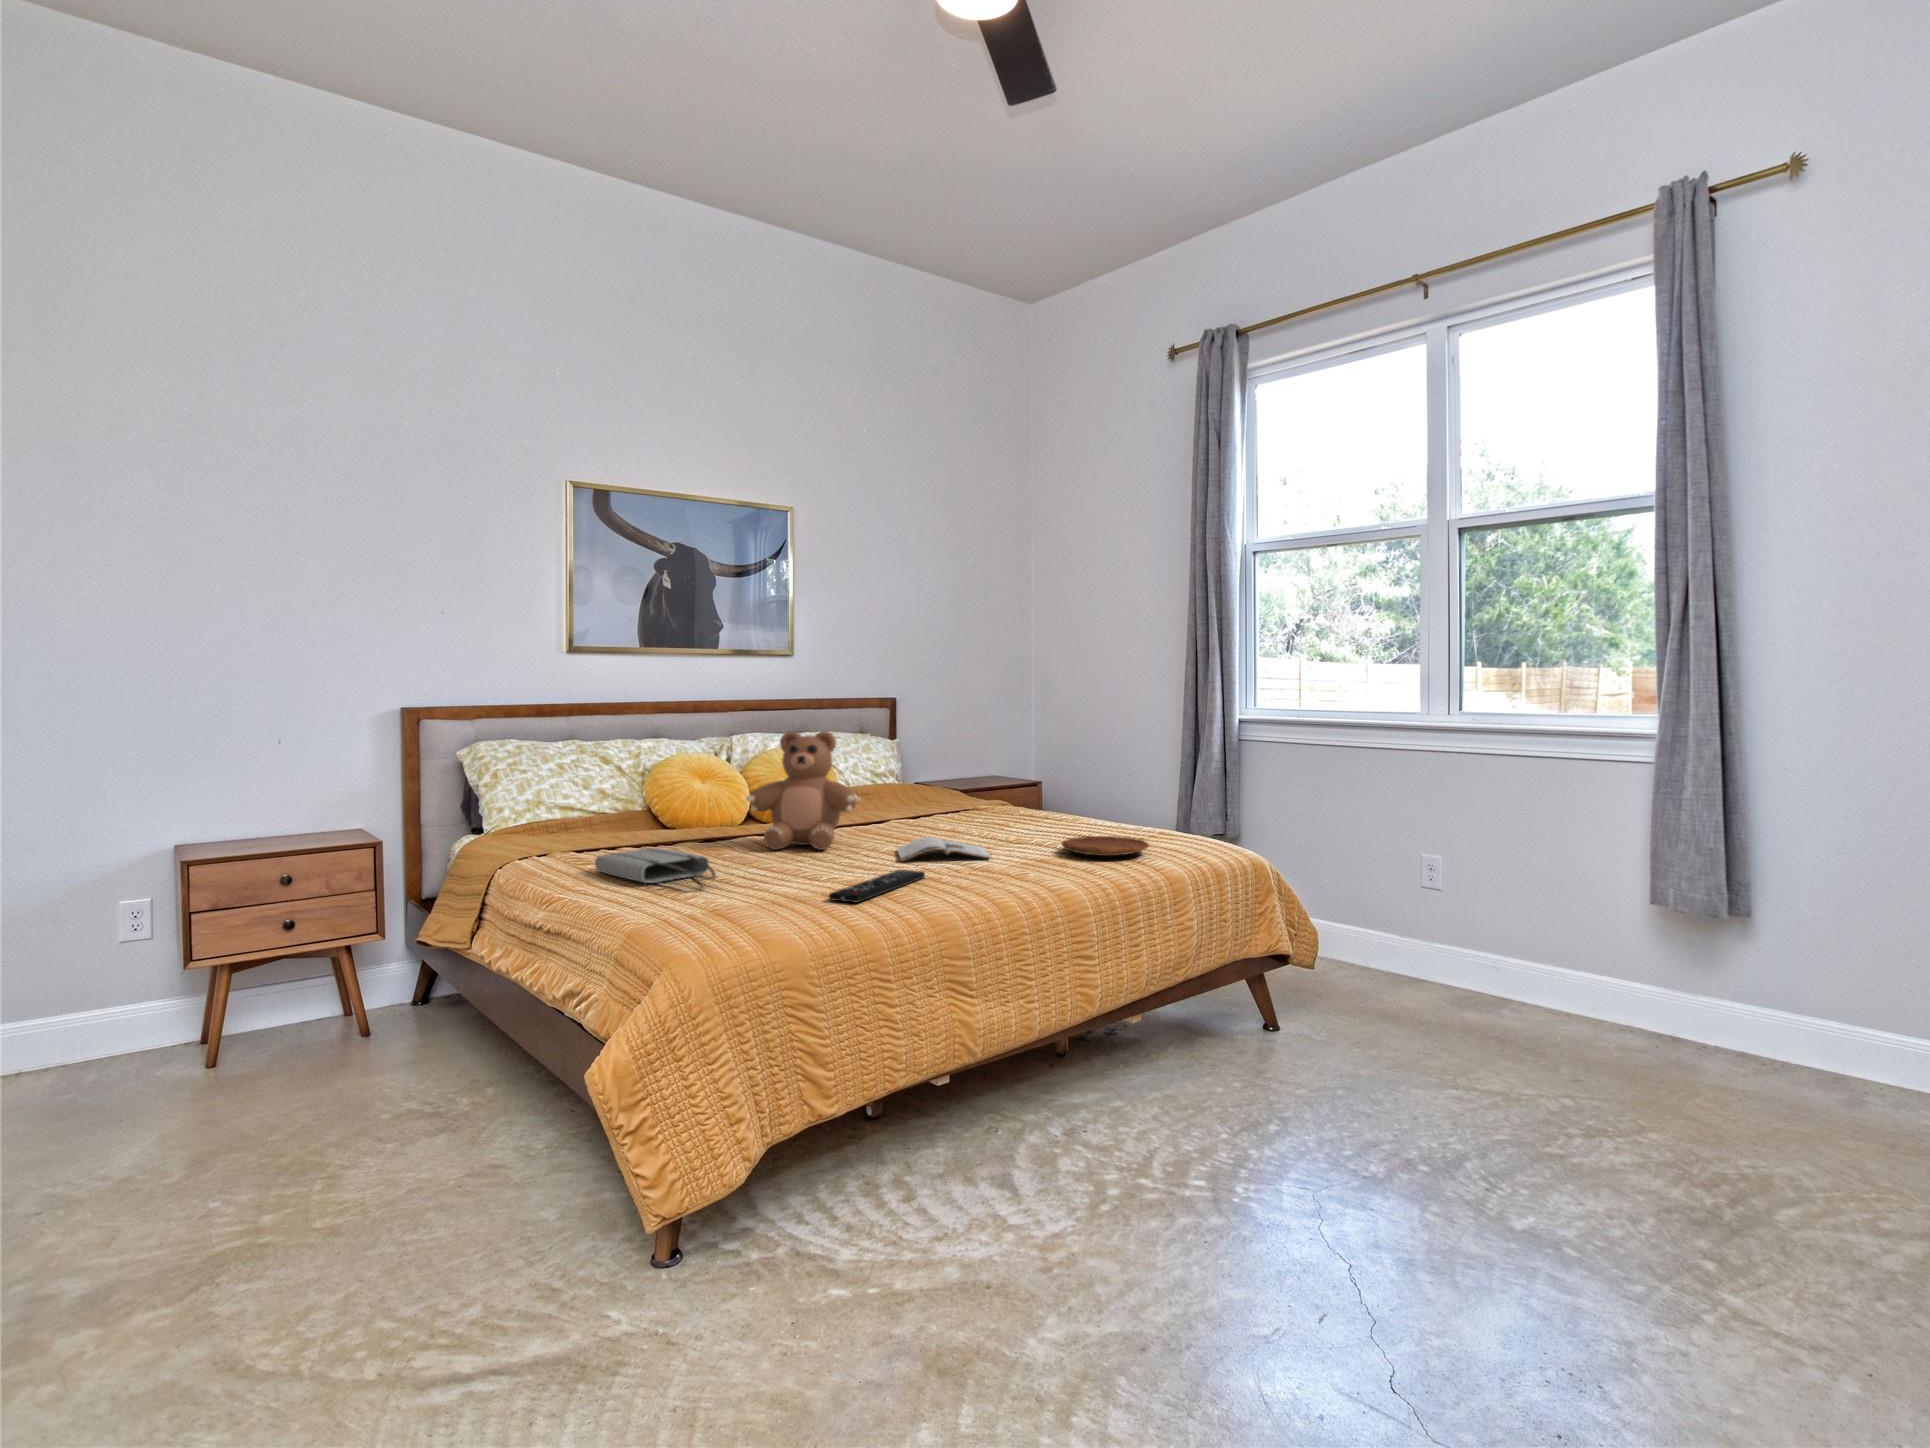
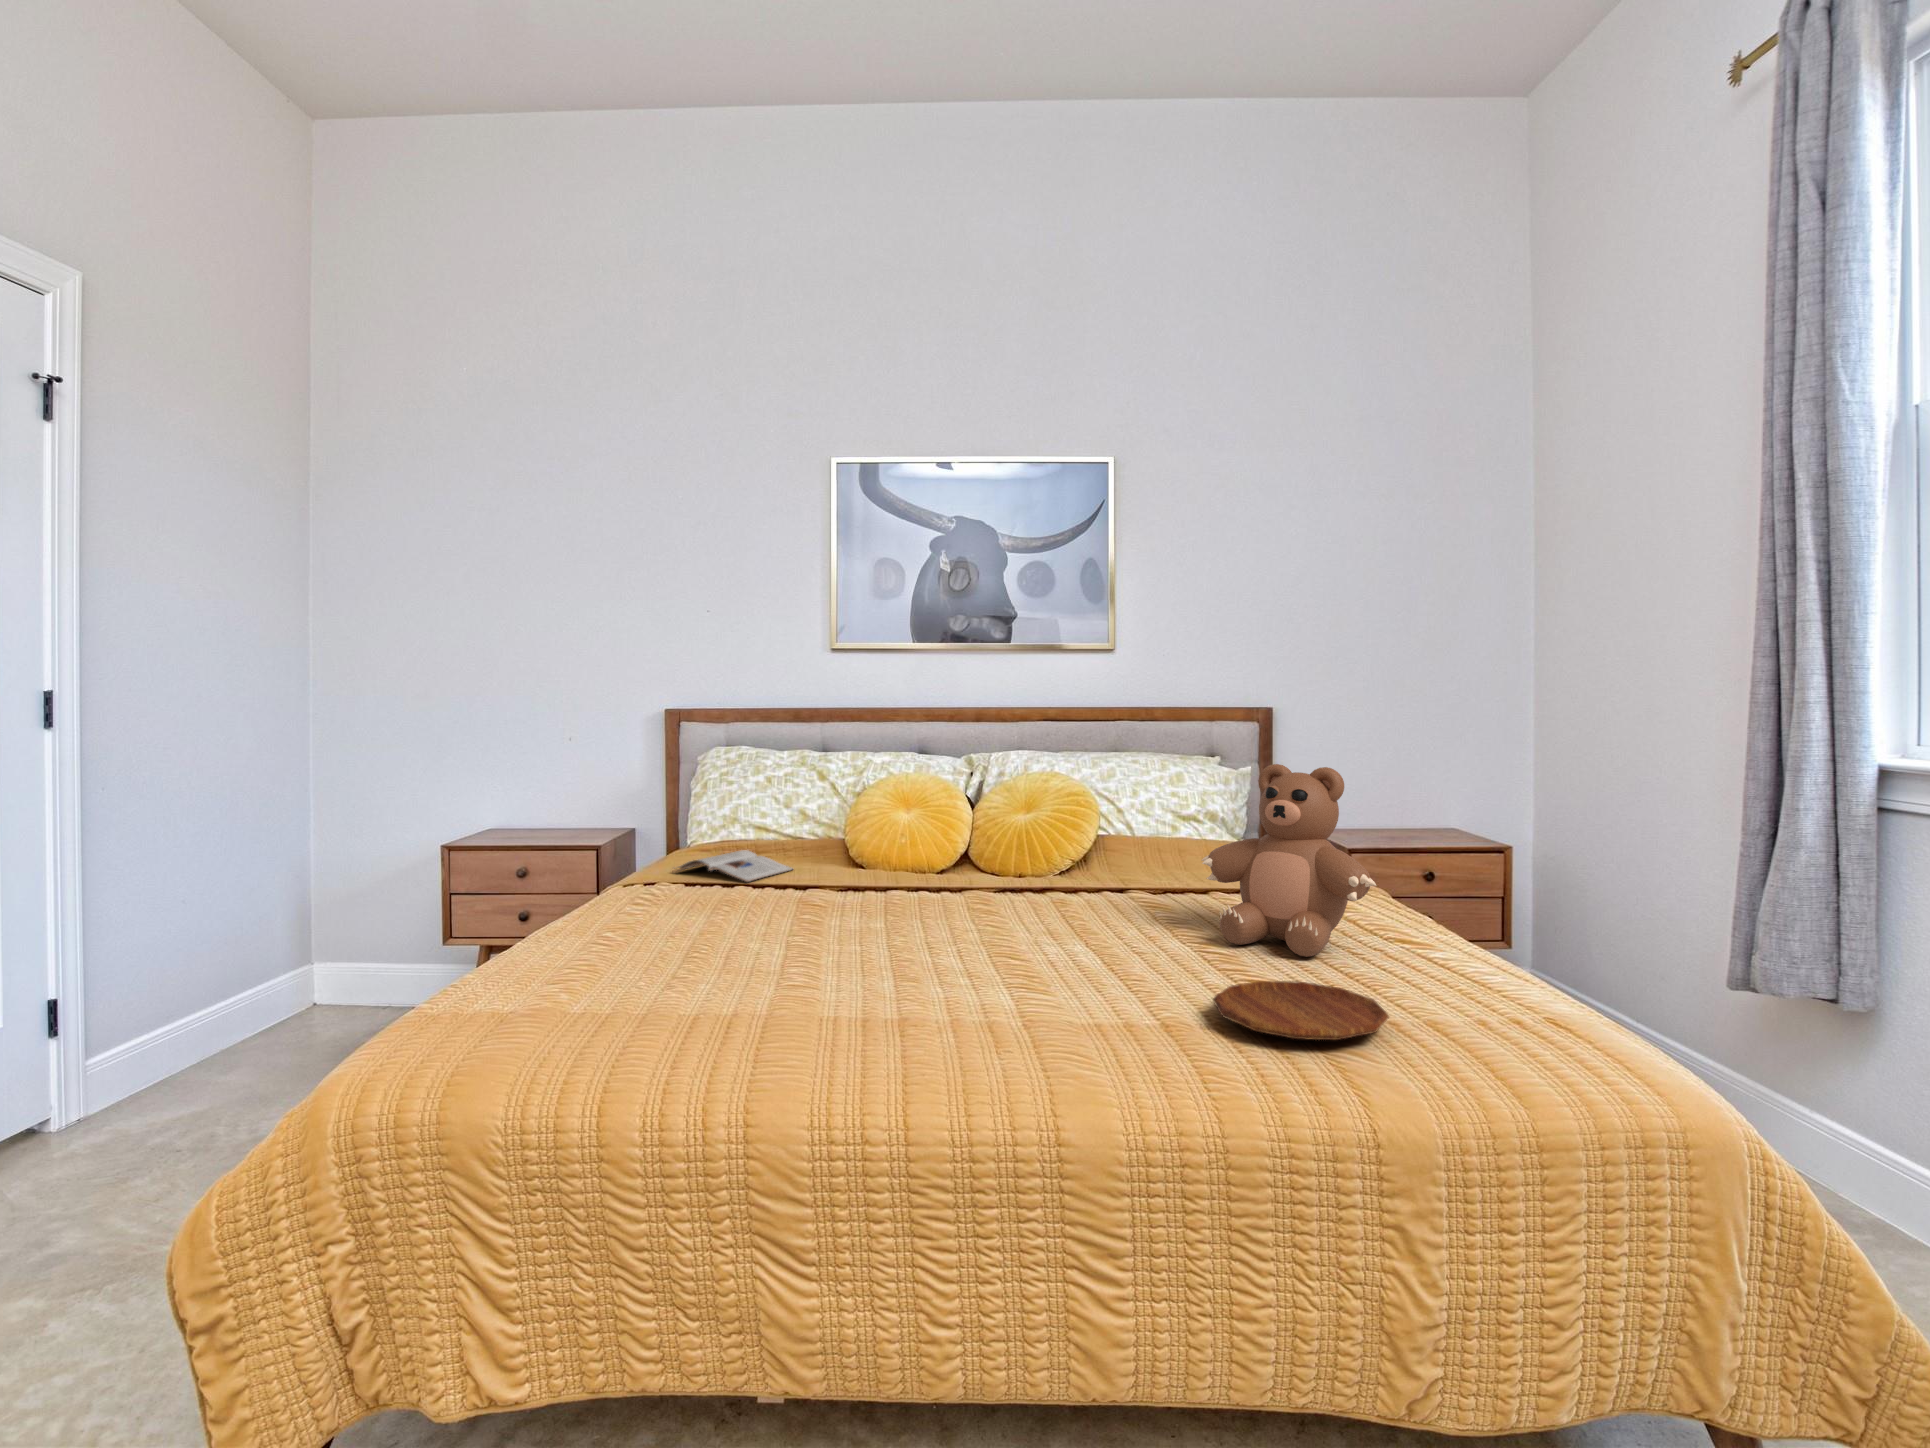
teddy bear: present [746,731,861,850] -> present [1202,764,1376,957]
magazine: present [897,837,991,862] -> present [674,850,794,882]
tote bag: present [595,848,716,884] -> none [601,900,708,963]
remote control: present [829,870,925,903] -> none [694,993,907,1047]

